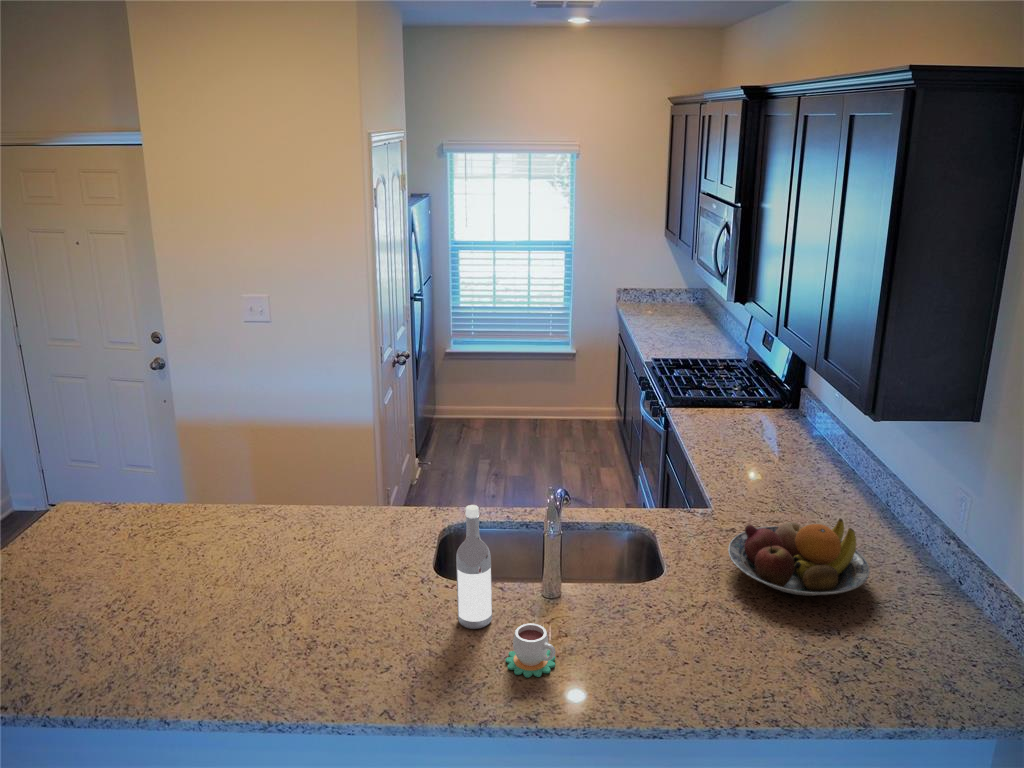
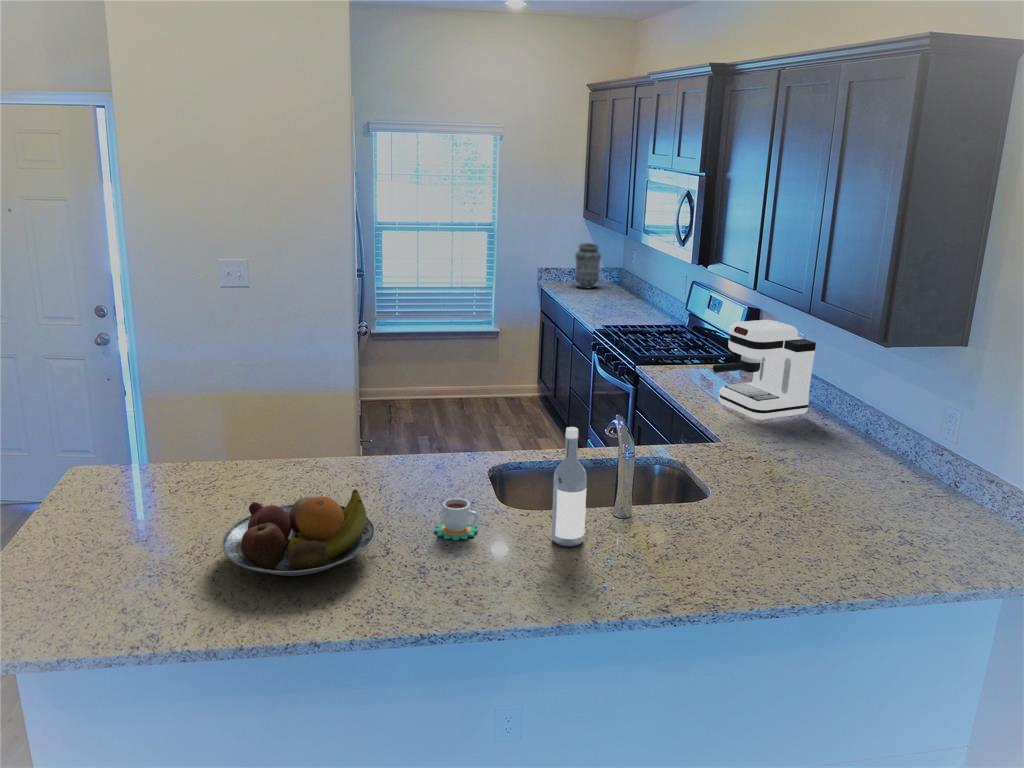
vase: none [651,263,679,311] -> present [575,243,601,288]
coffee maker: none [718,369,834,482] -> present [713,320,816,421]
fruit bowl: present [728,518,870,596] -> present [222,489,375,576]
mug: present [506,623,556,678] -> present [434,498,479,541]

